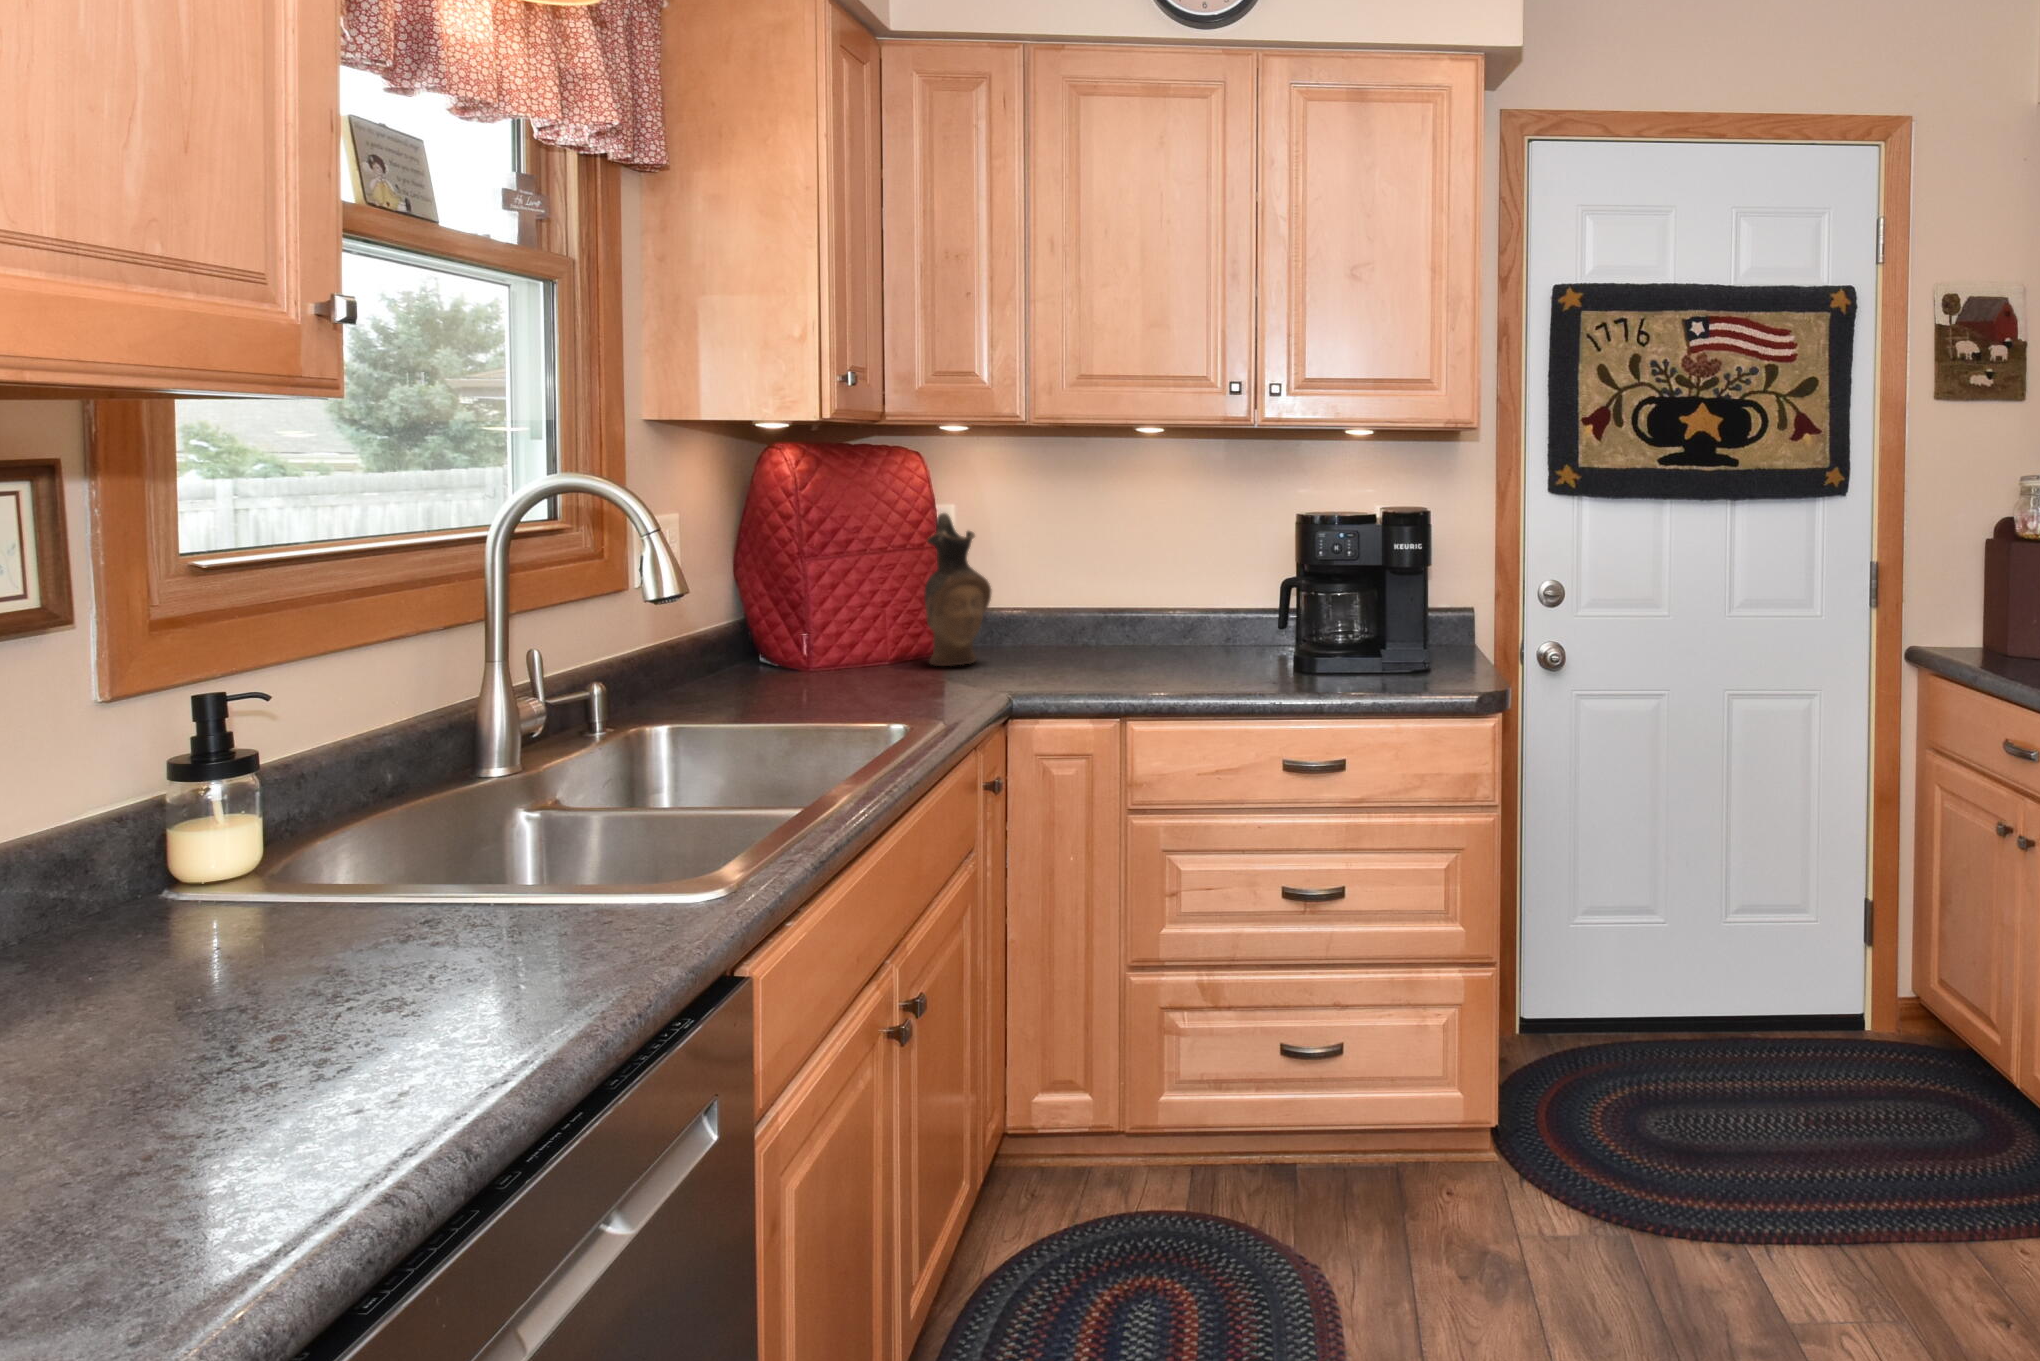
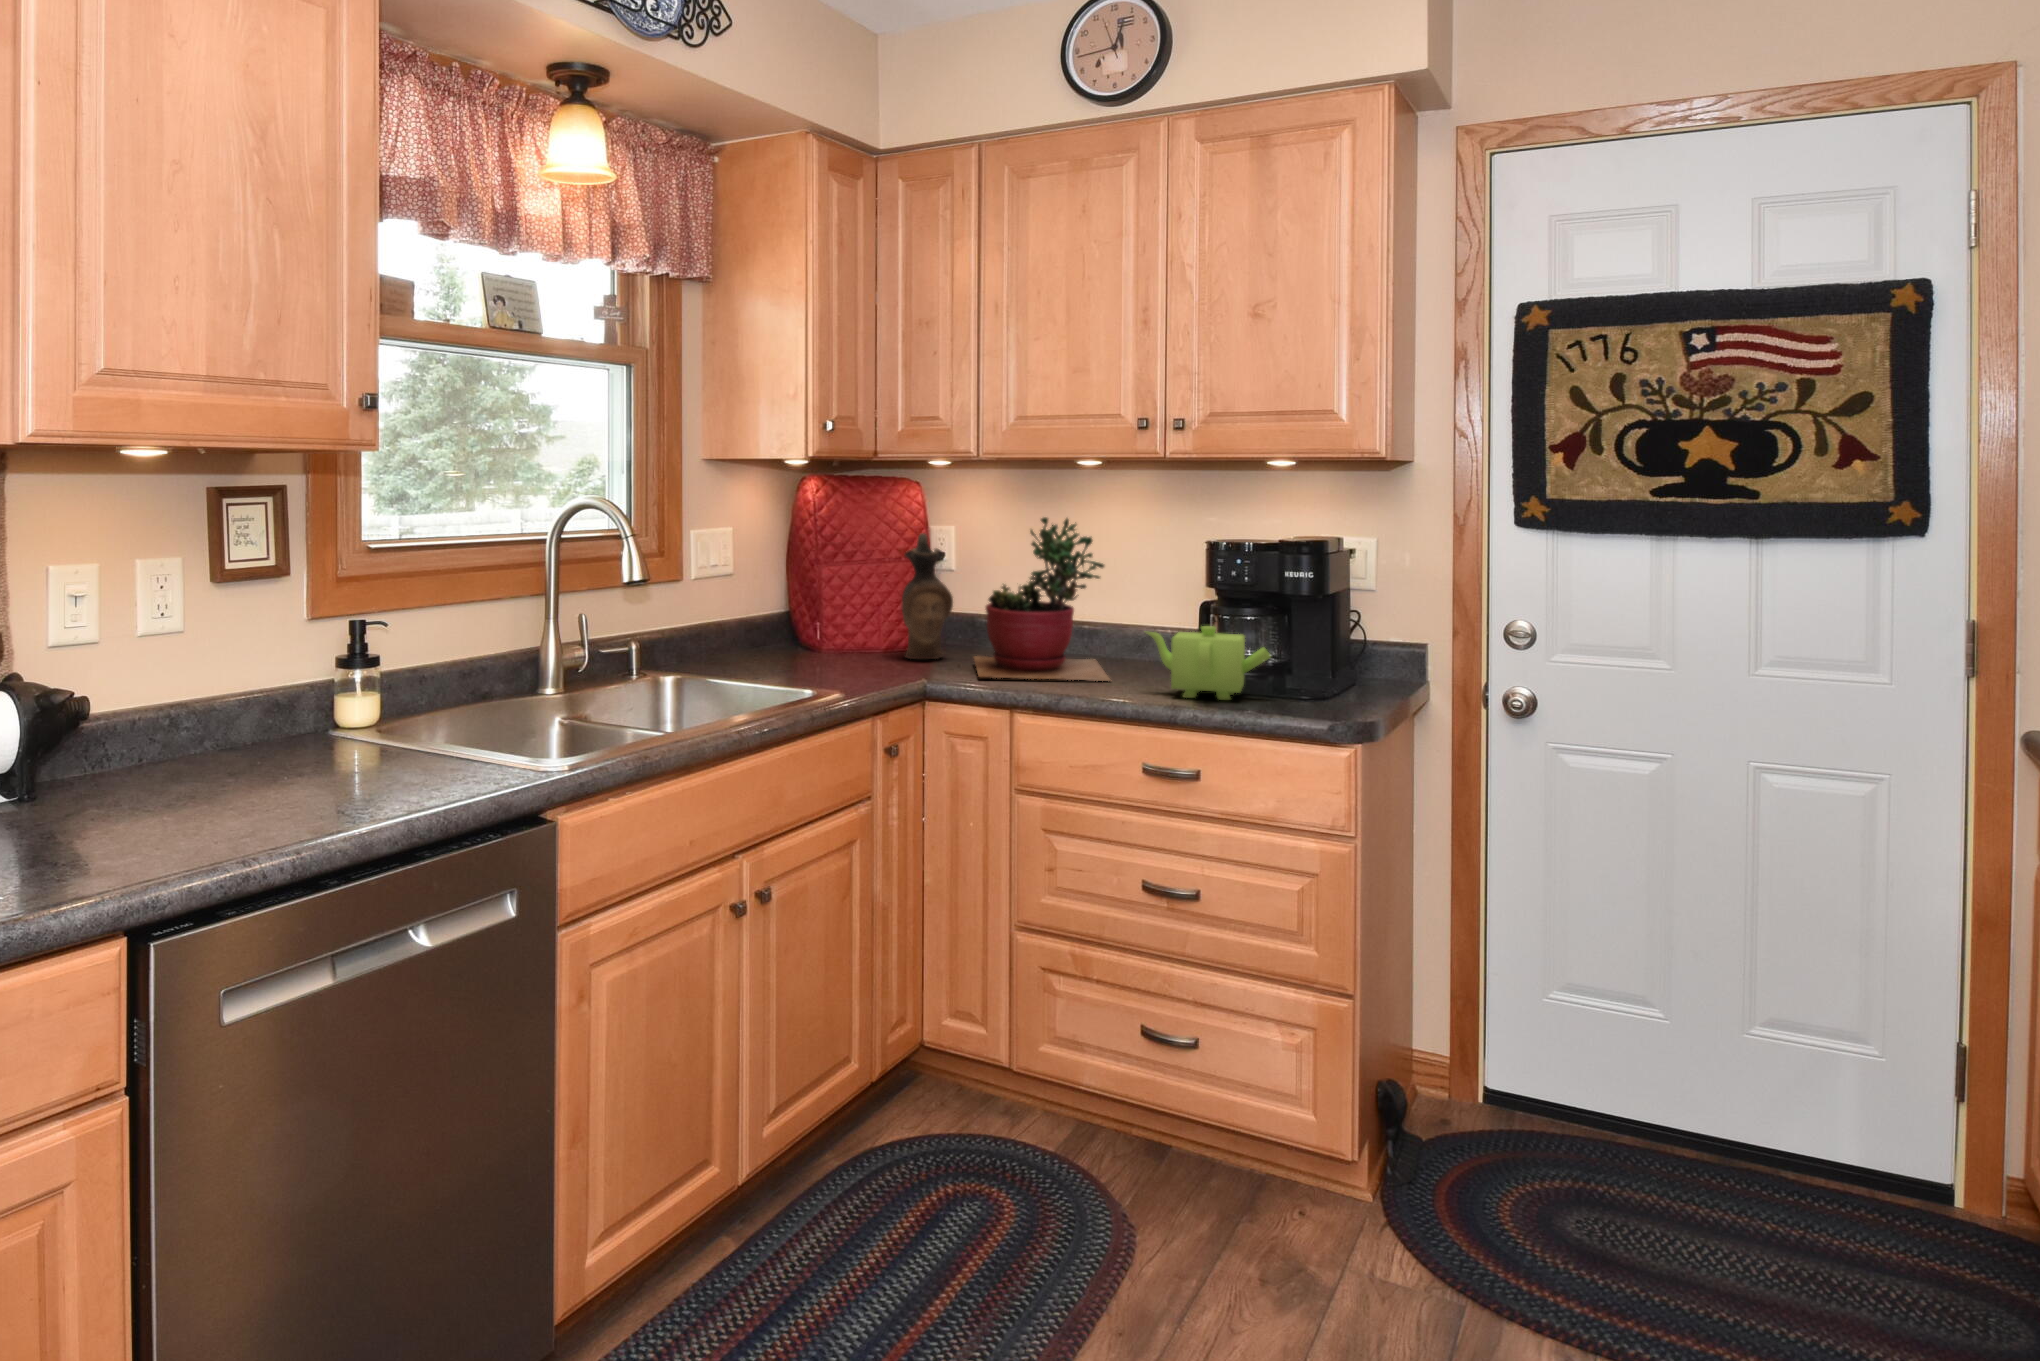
succulent plant: none [1023,491,1205,682] -> present [974,517,1110,681]
teapot: none [1255,605,1385,684] -> present [1147,626,1271,700]

